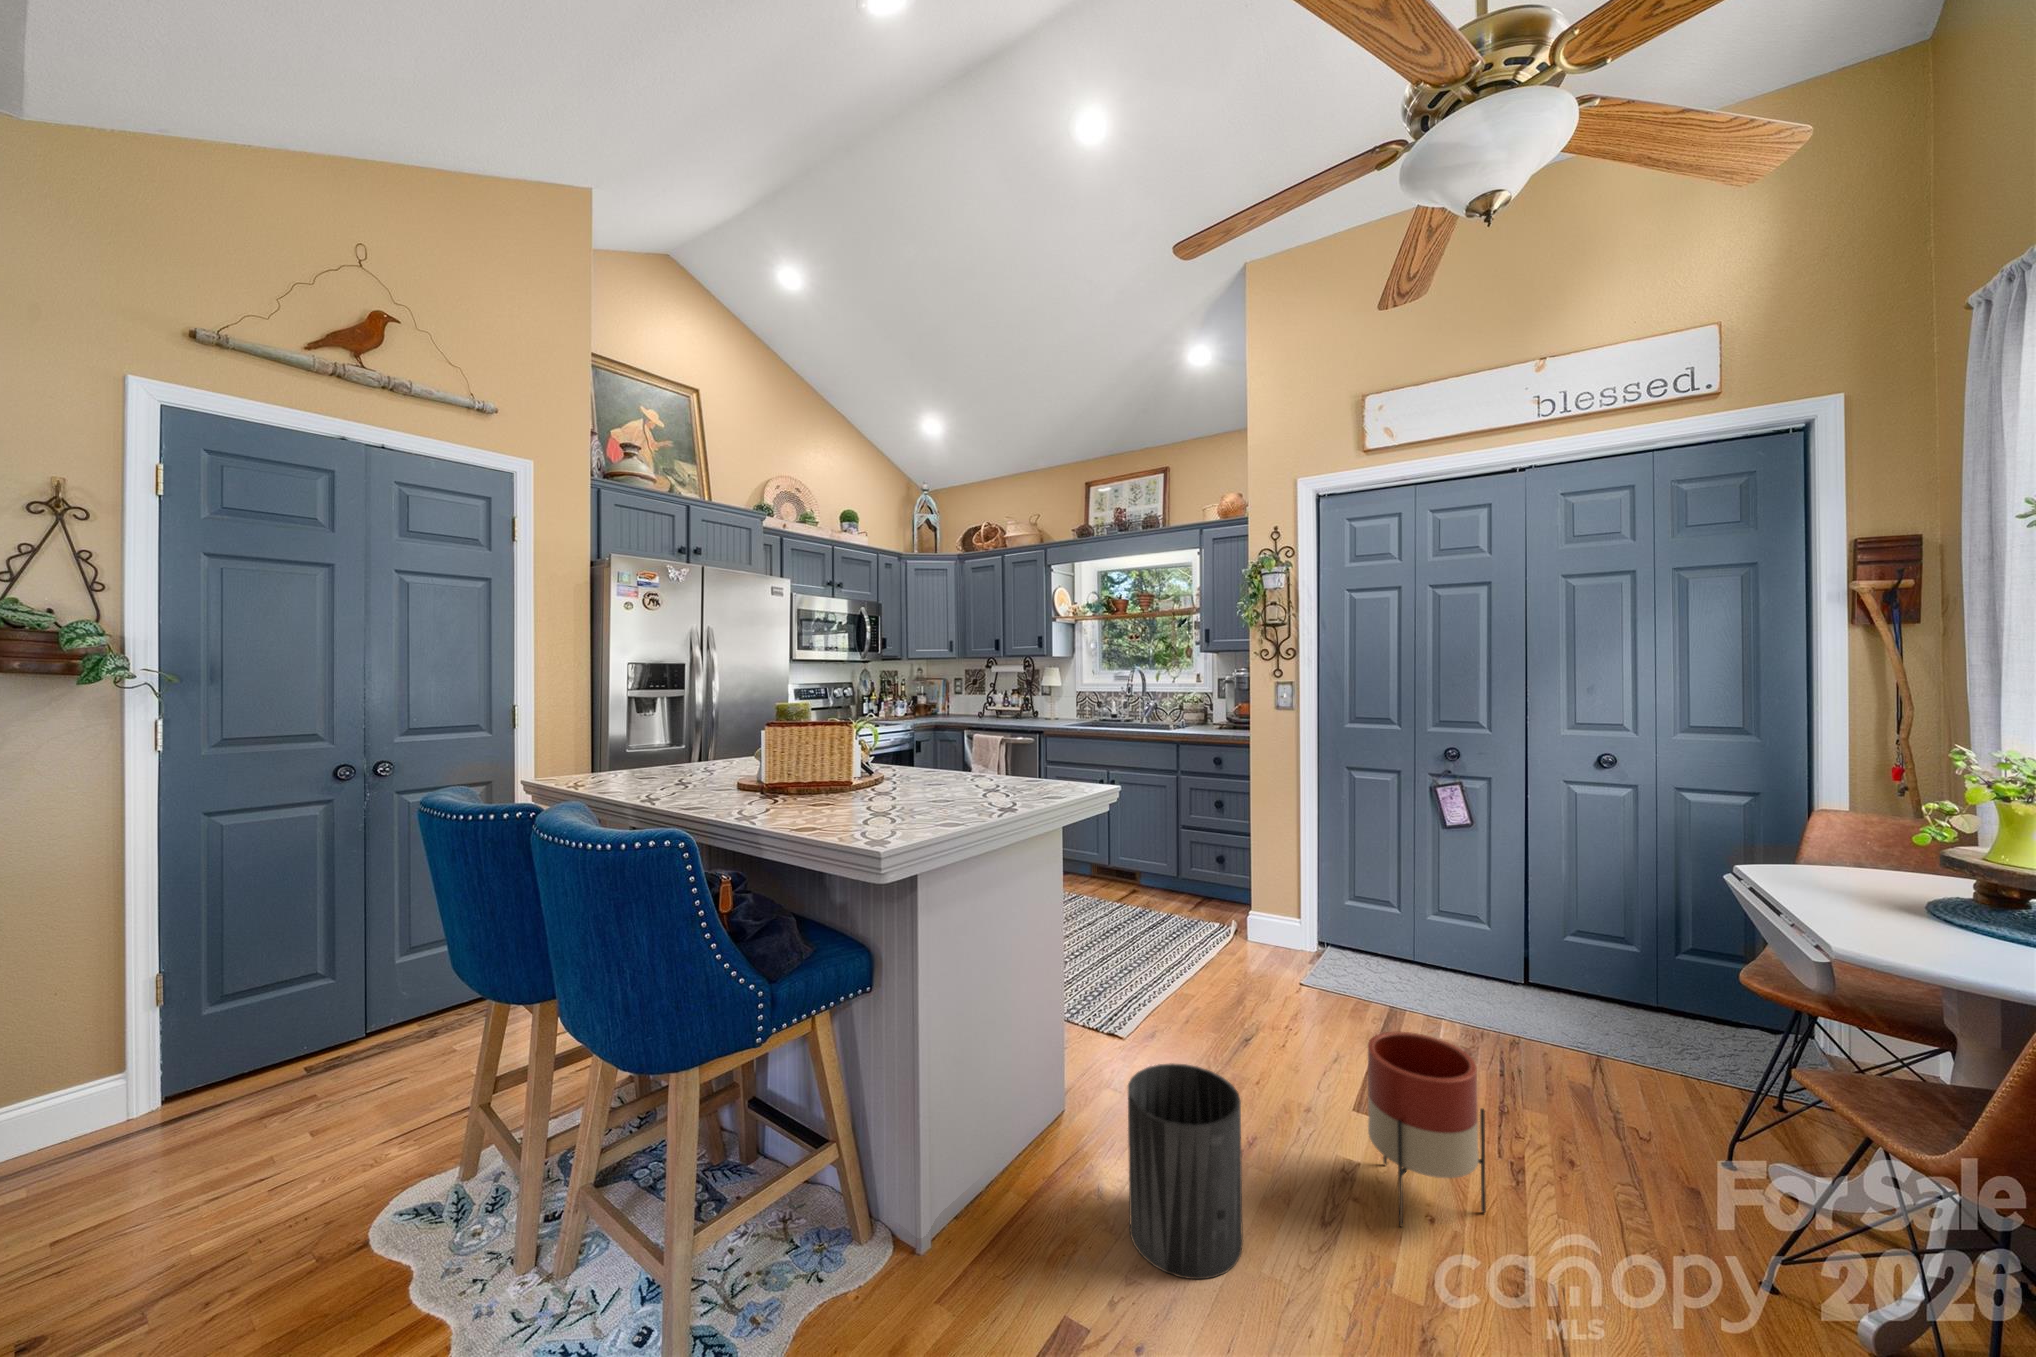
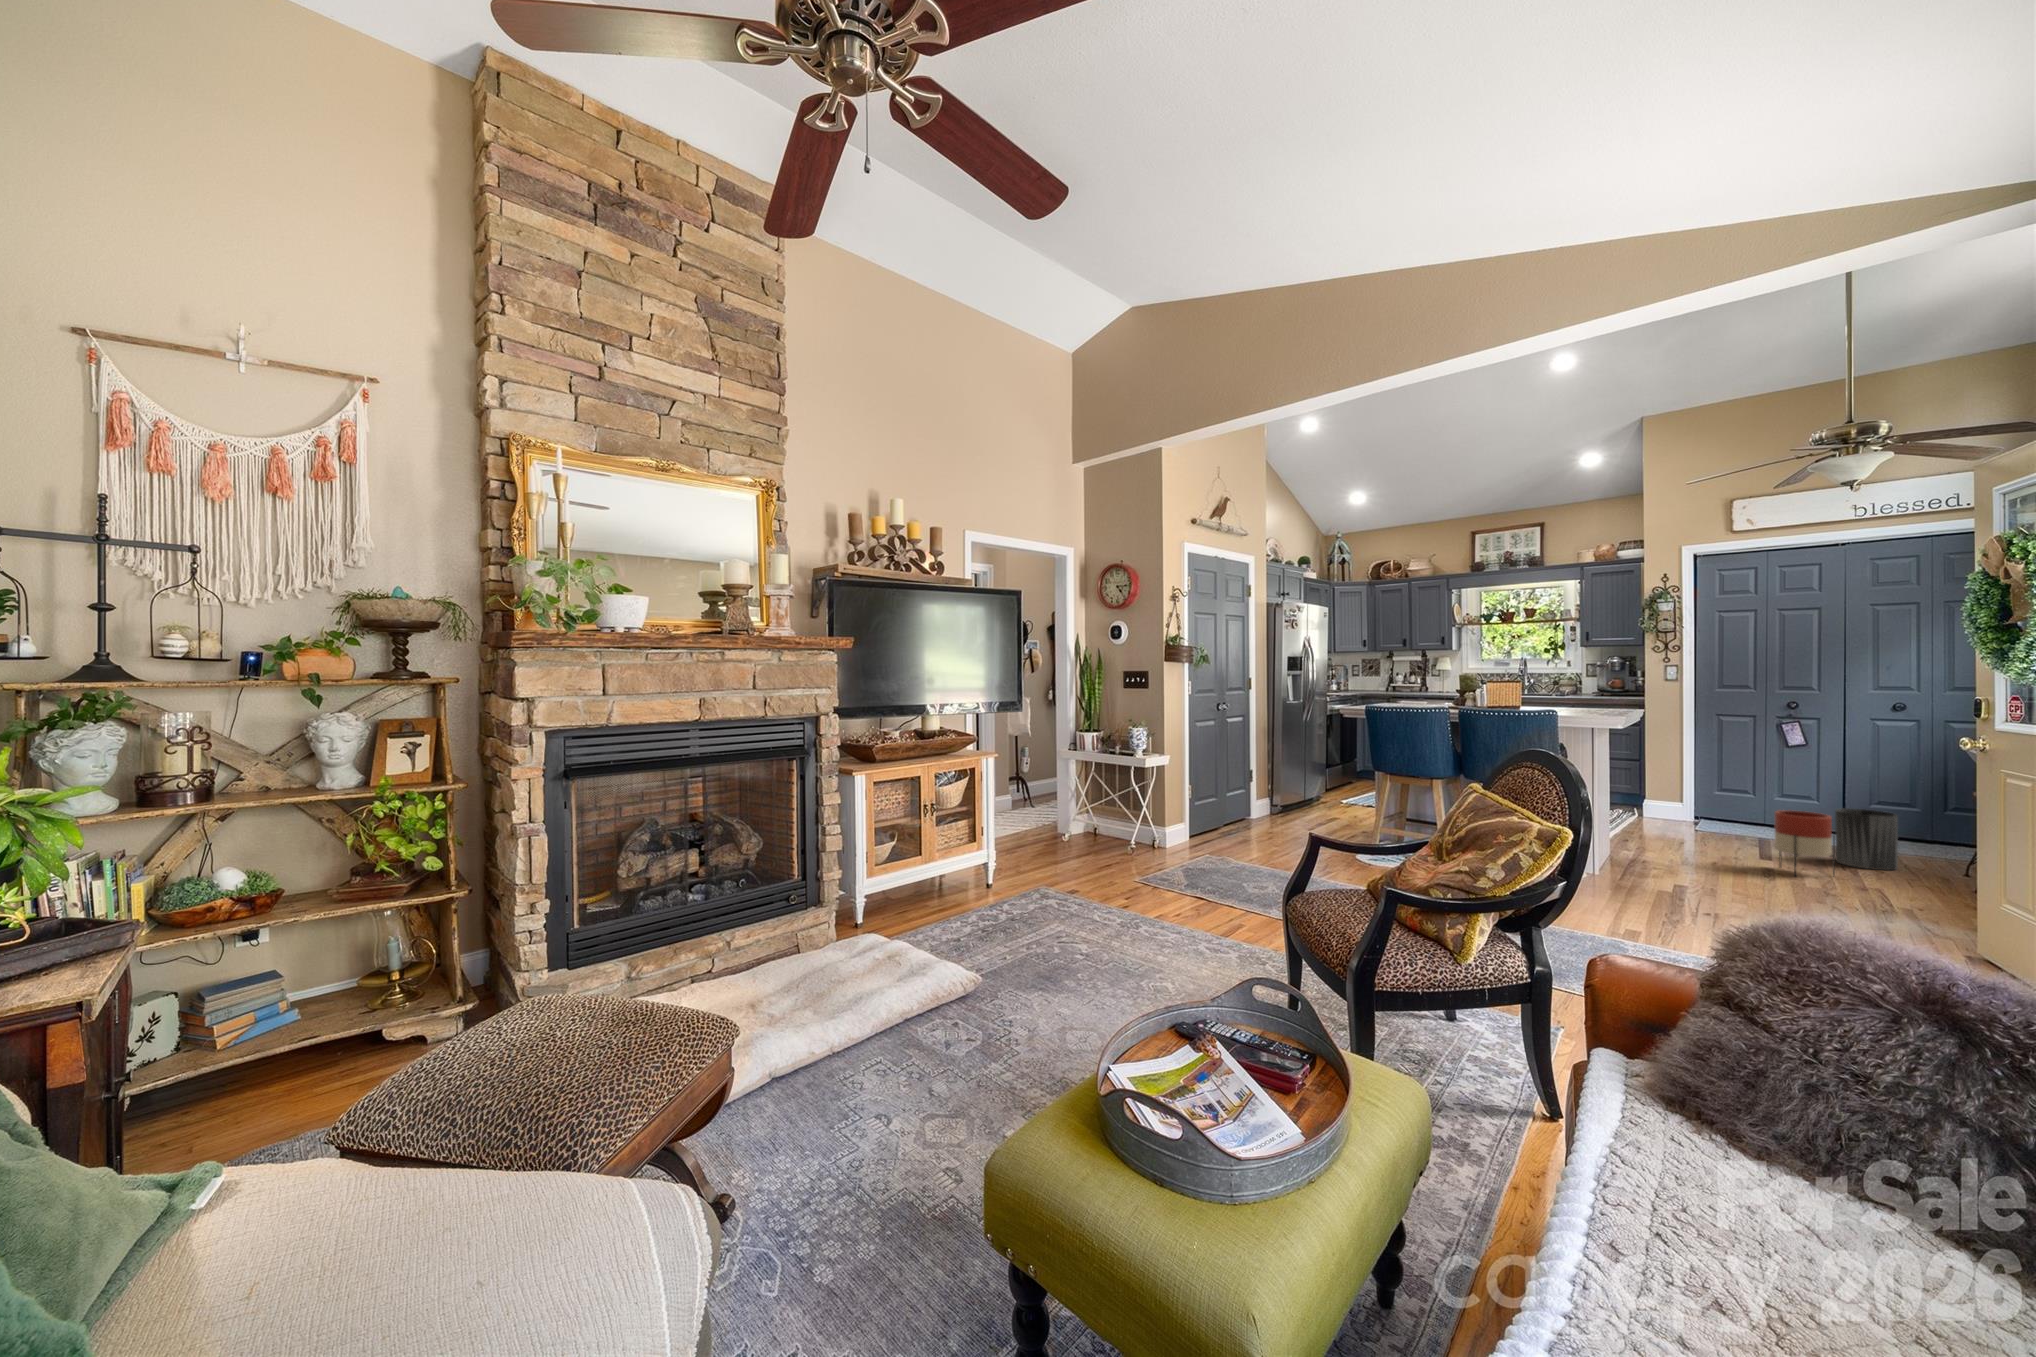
trash can: present [1128,1063,1243,1279] -> present [1835,808,1898,870]

